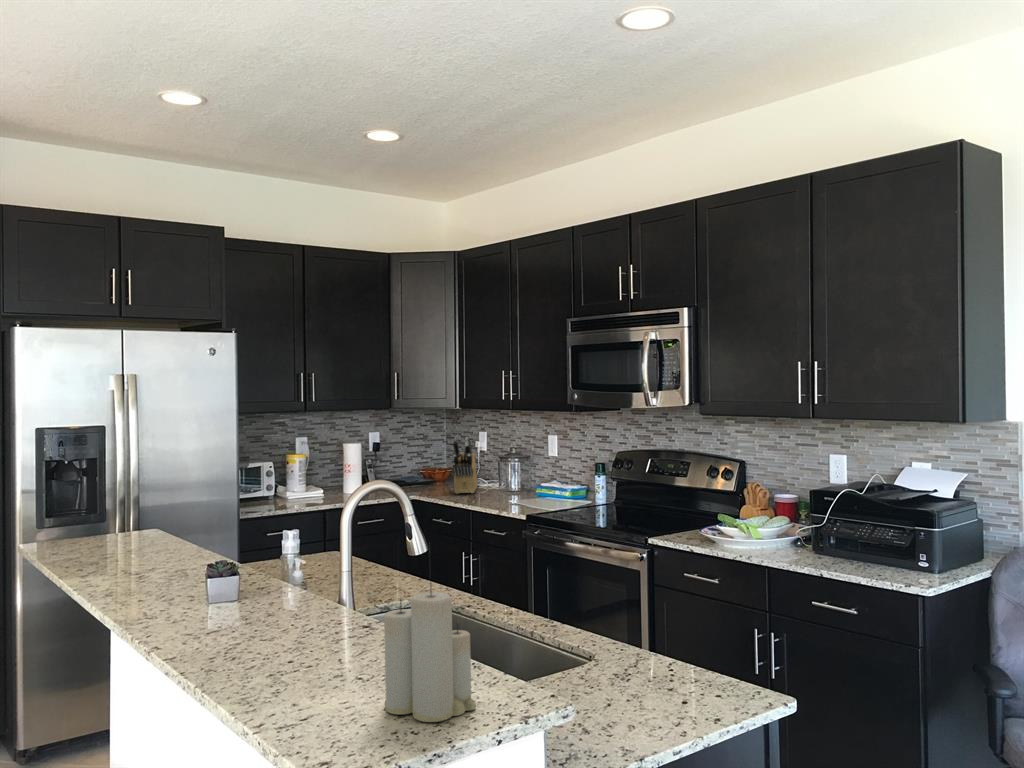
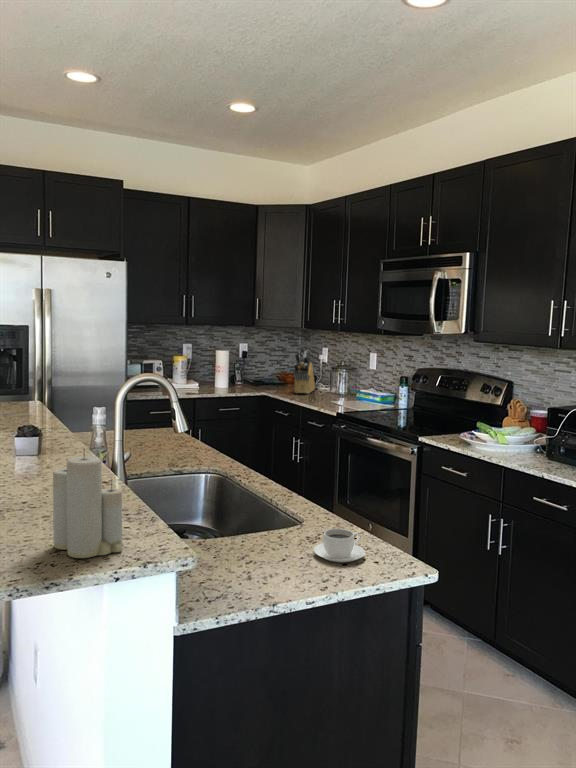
coffee cup: none [632,658,697,700] -> present [314,528,365,562]

